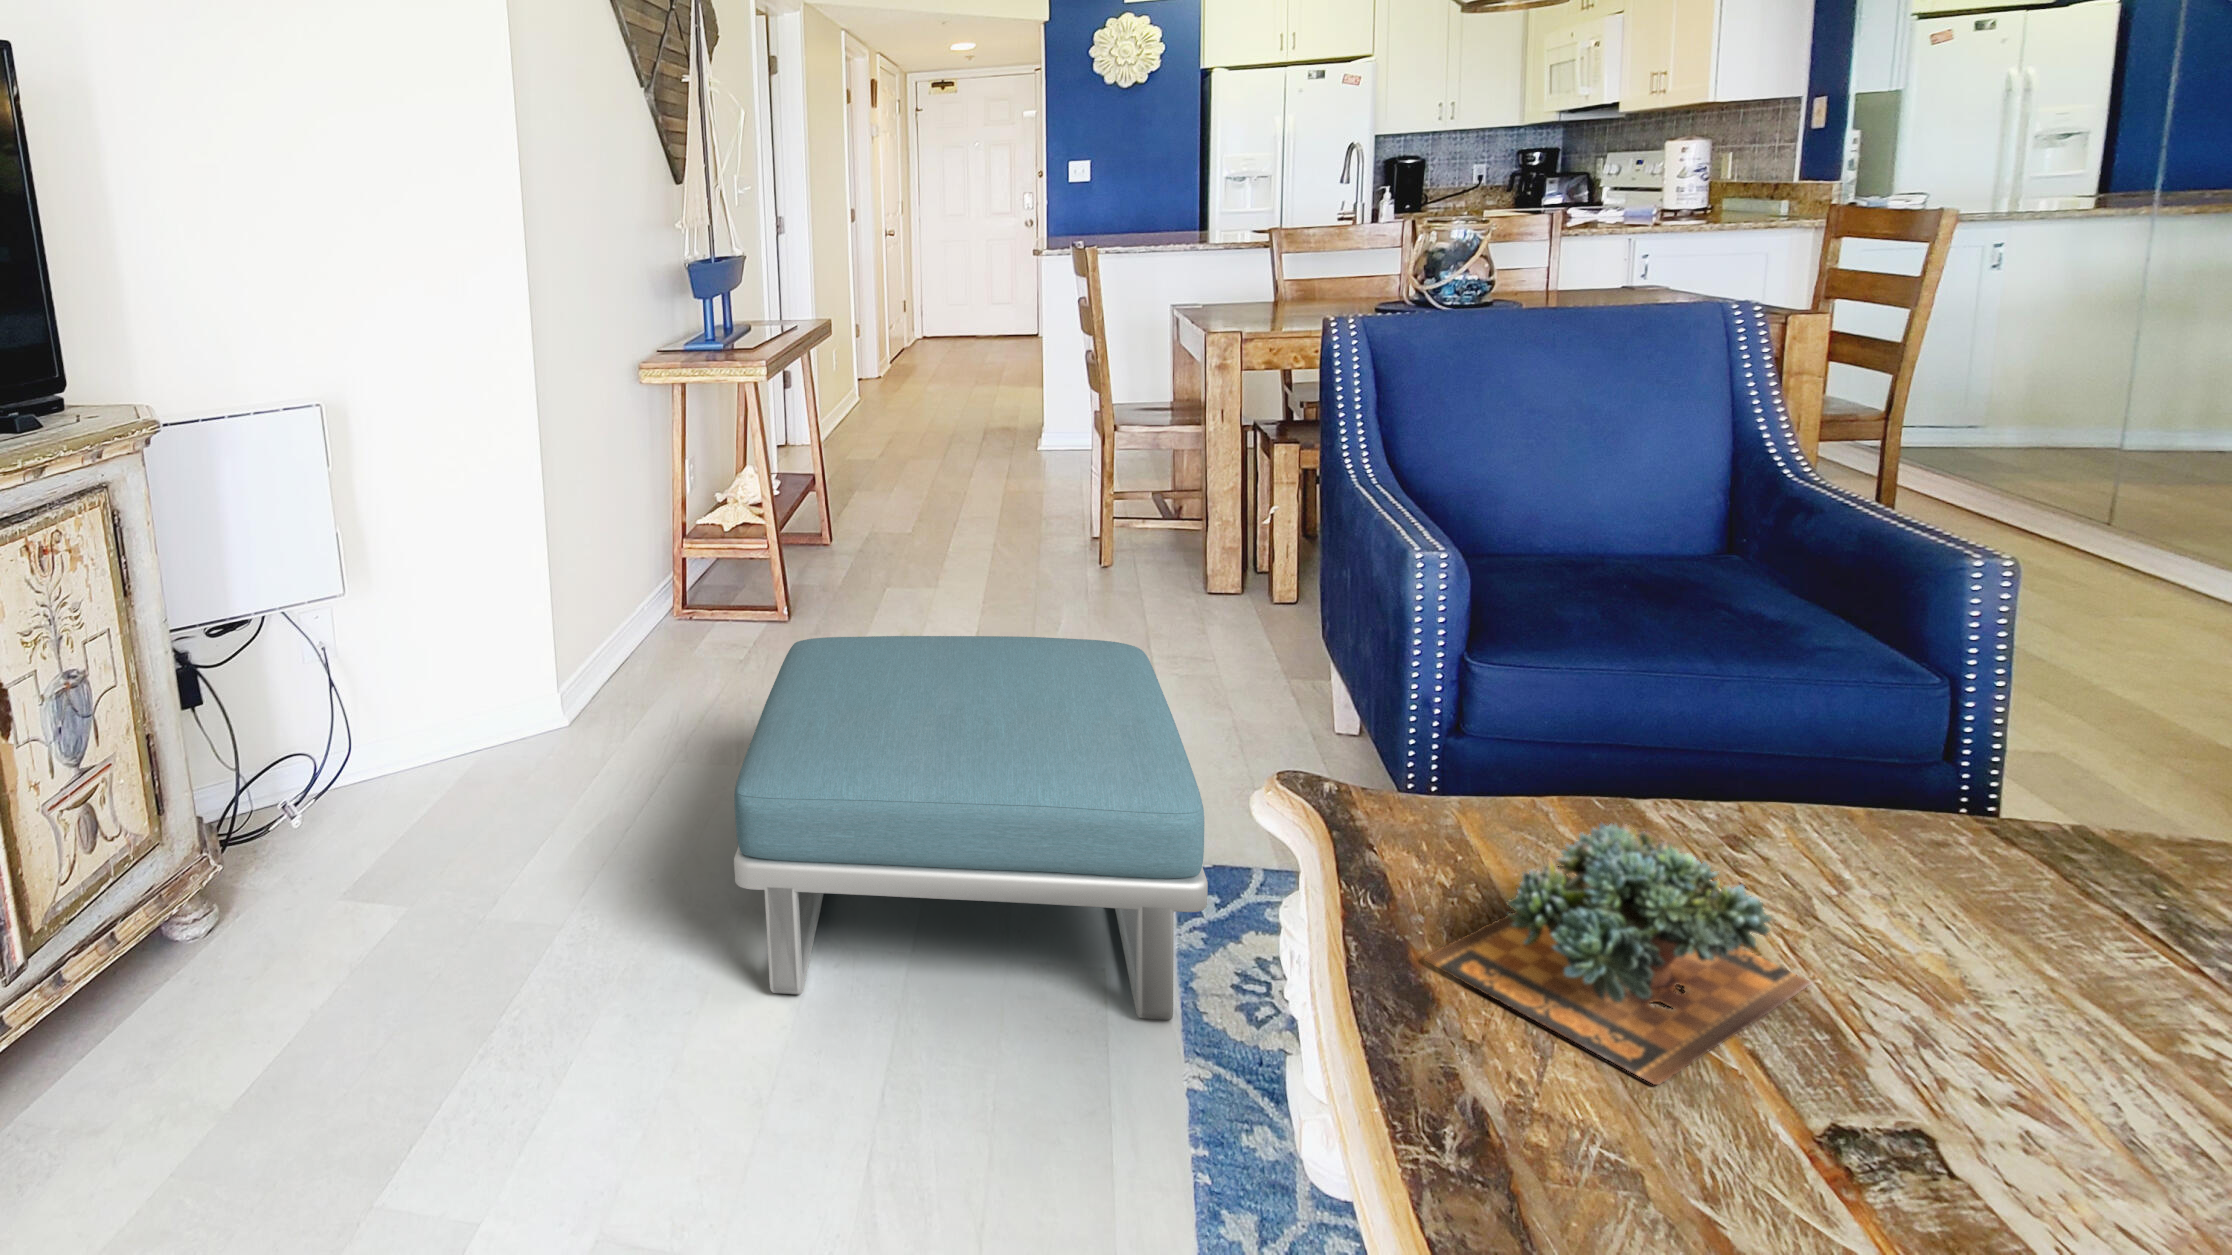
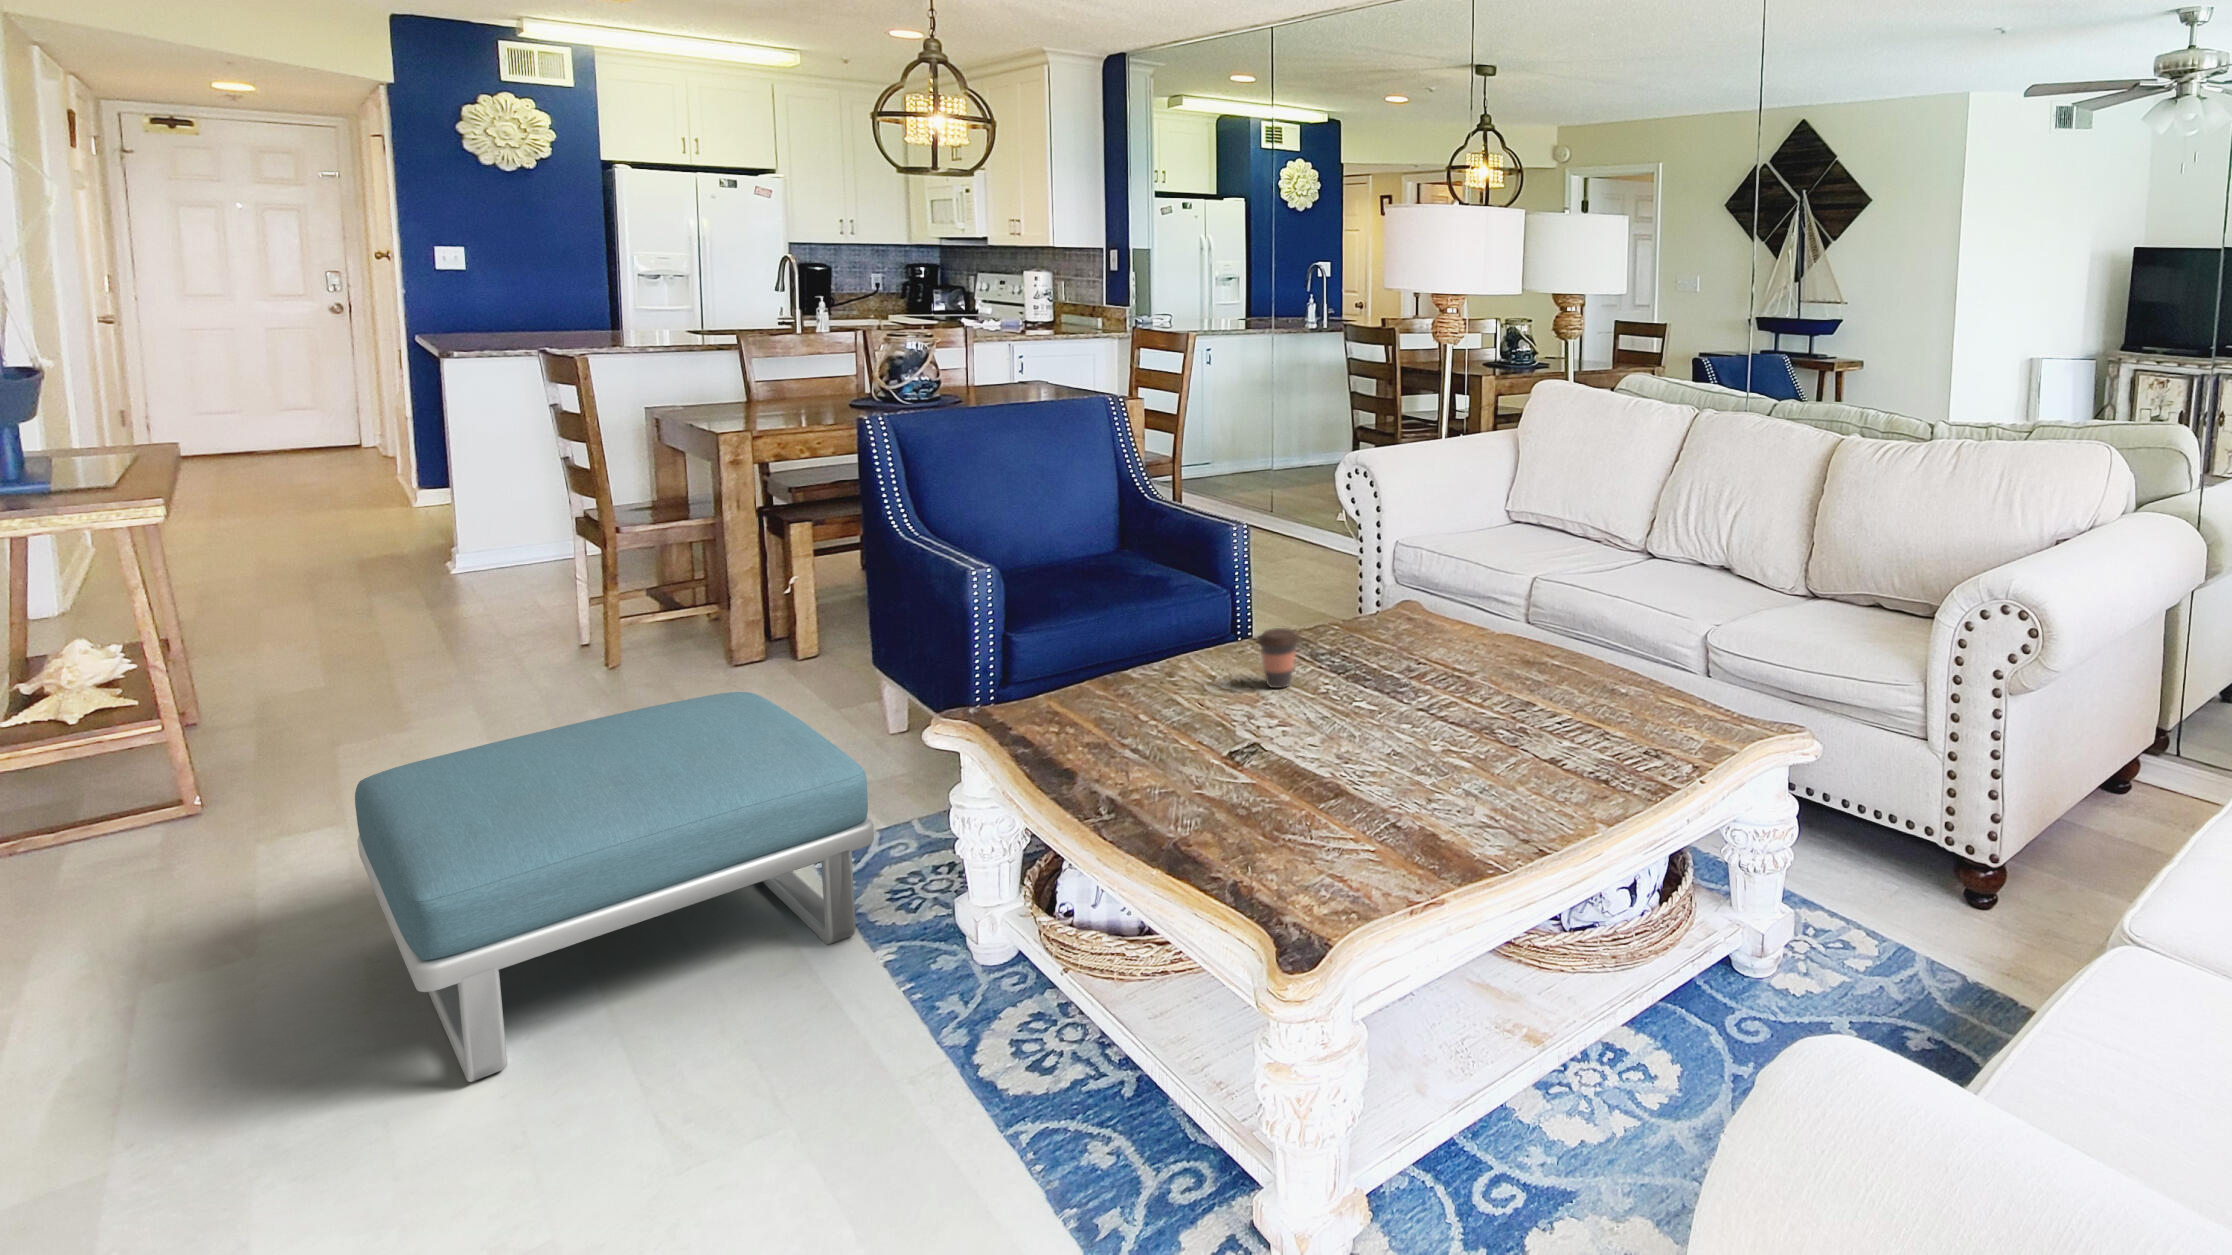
succulent plant: present [1424,823,1811,1085] -> none [1060,664,1212,766]
coffee cup: none [1979,840,2123,992] -> present [1257,628,1299,688]

